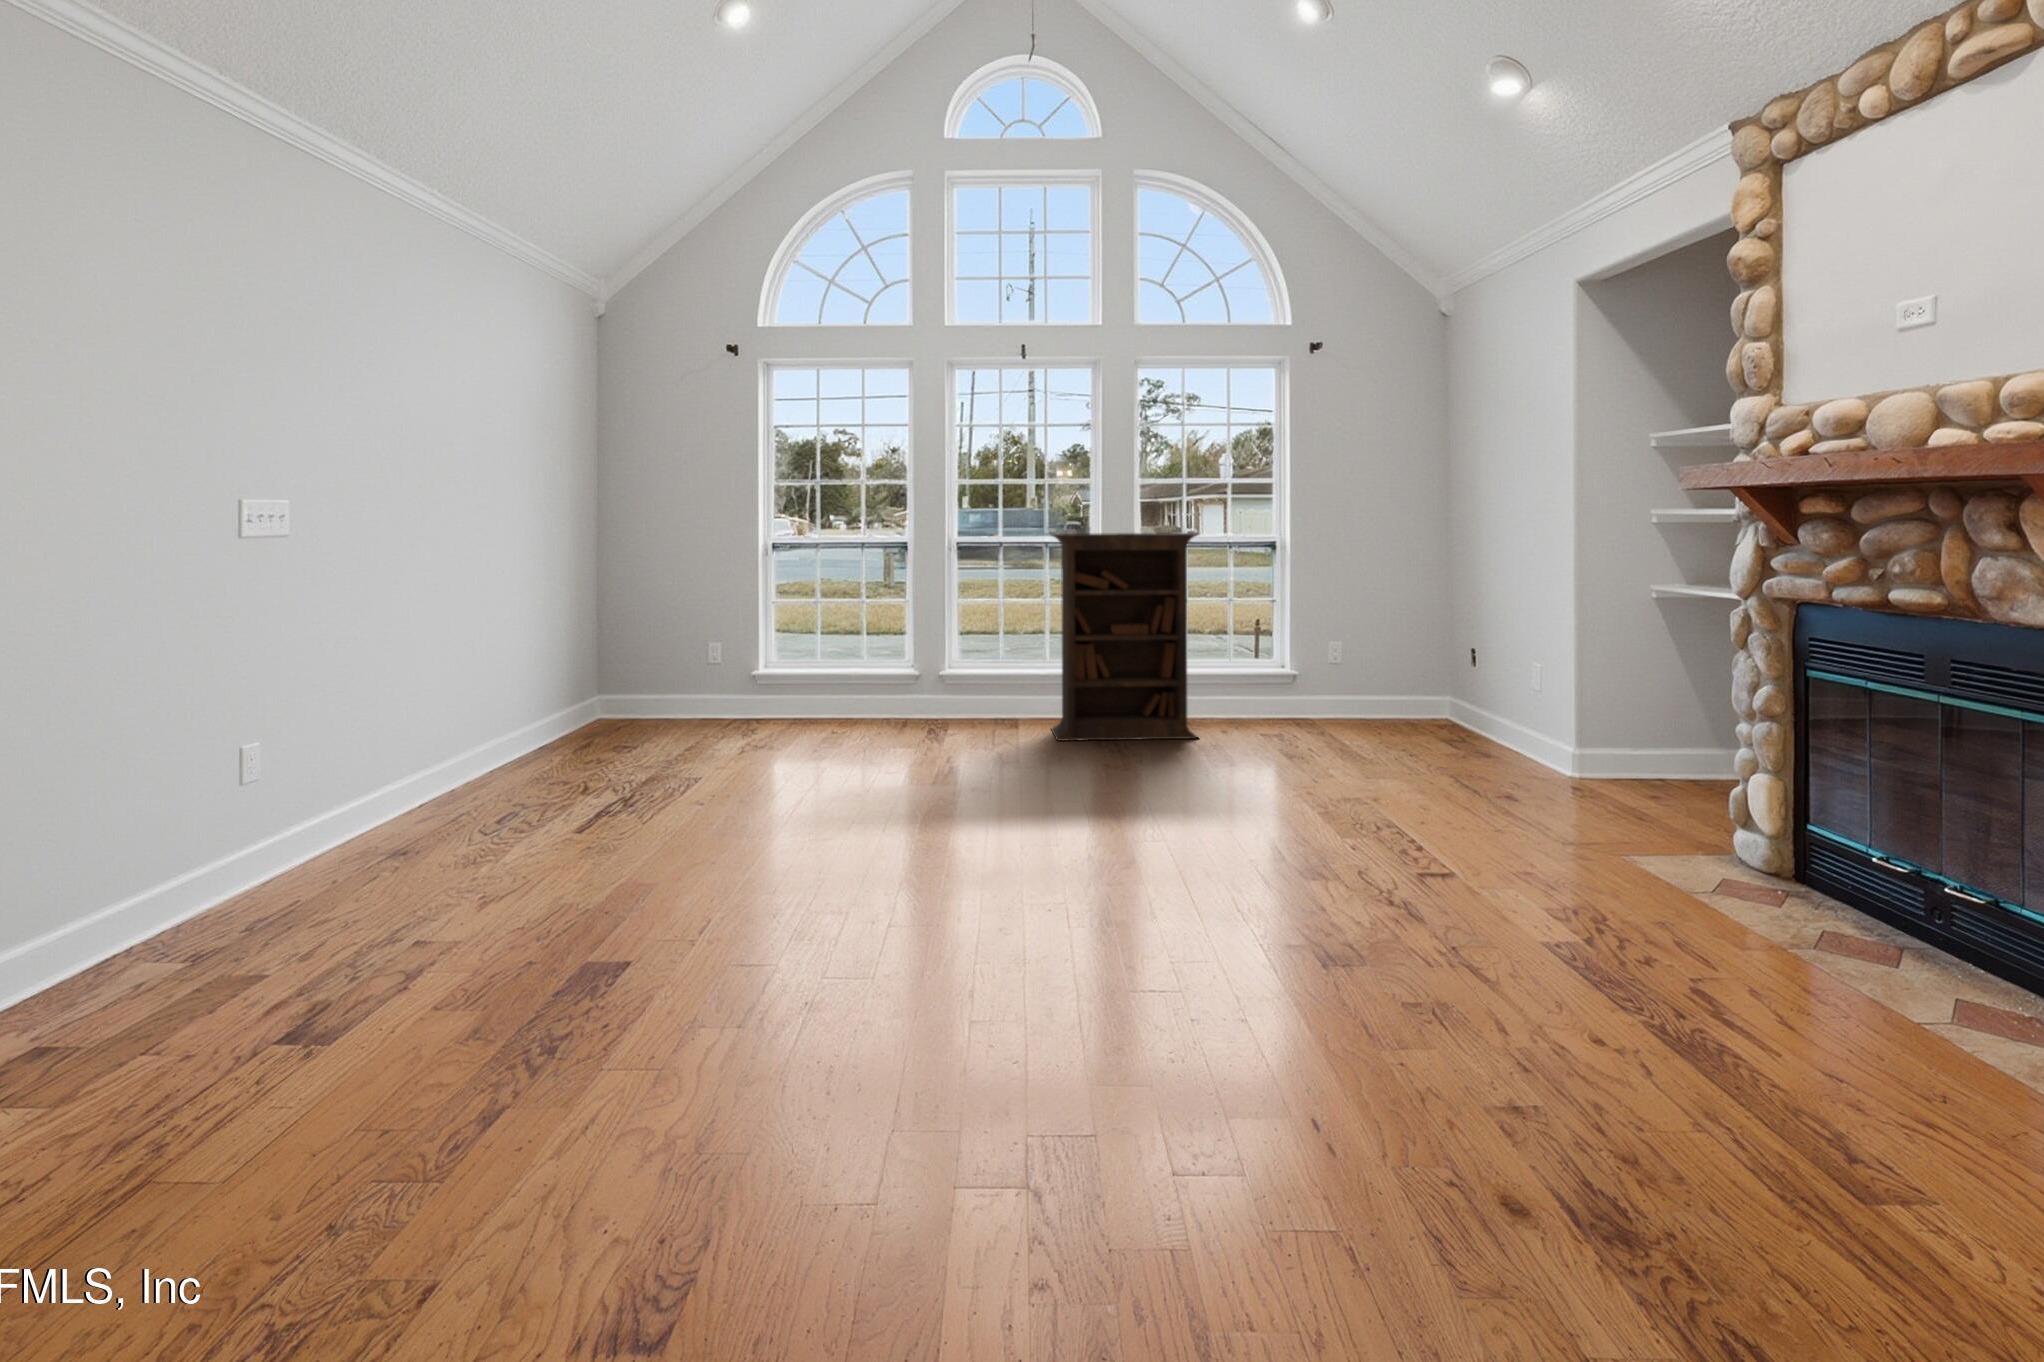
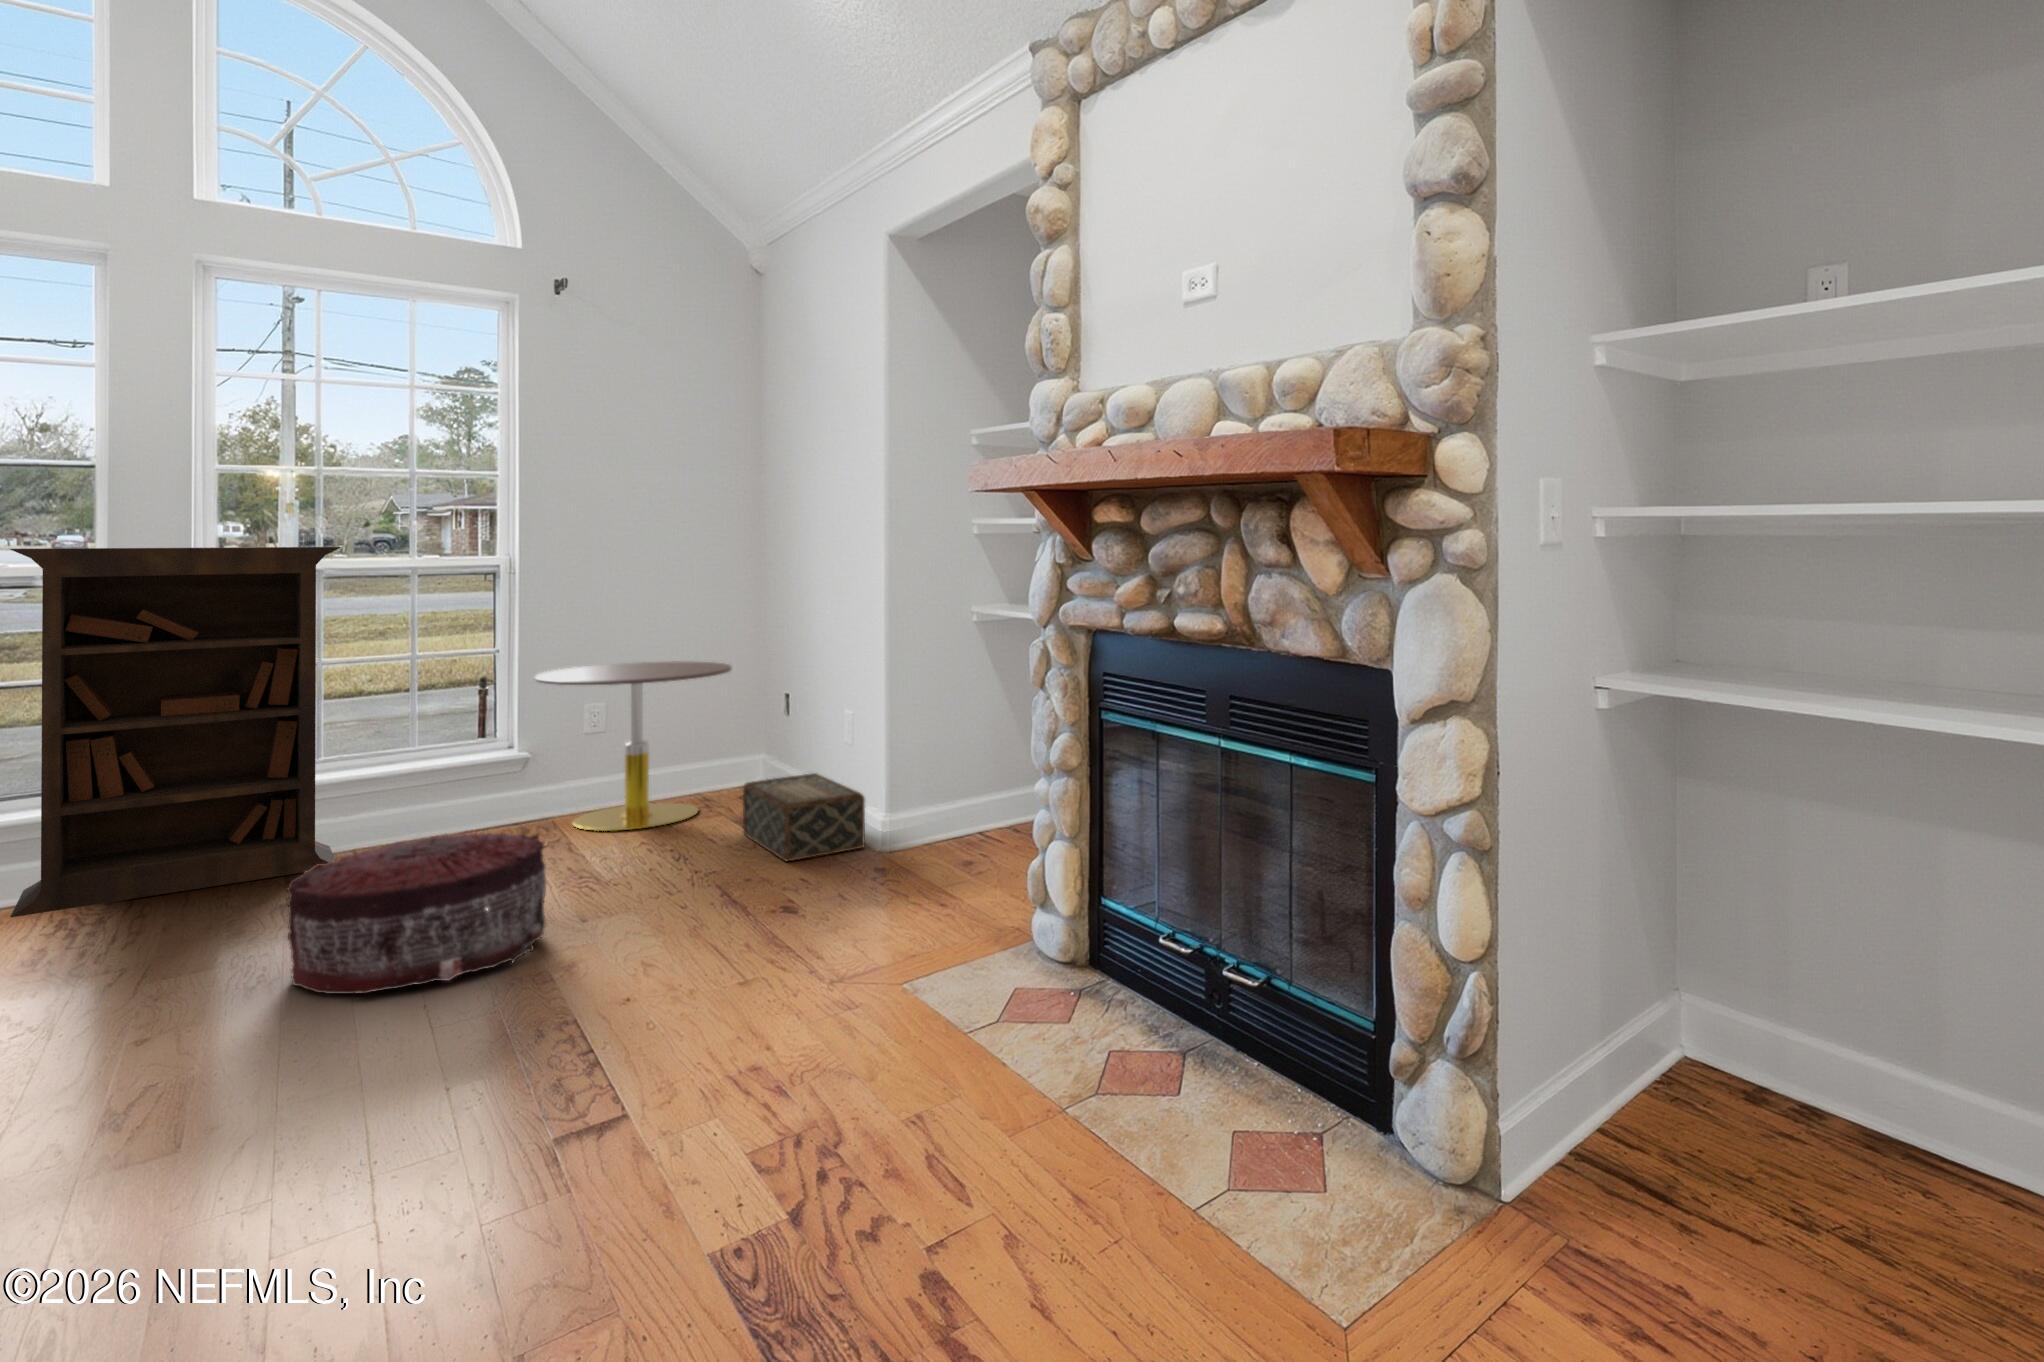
side table: none [1302,621,1436,741] -> present [535,661,731,831]
woven basket: none [1455,714,1559,775] -> present [743,773,865,861]
pouf: none [1218,718,1355,806] -> present [287,832,546,994]

